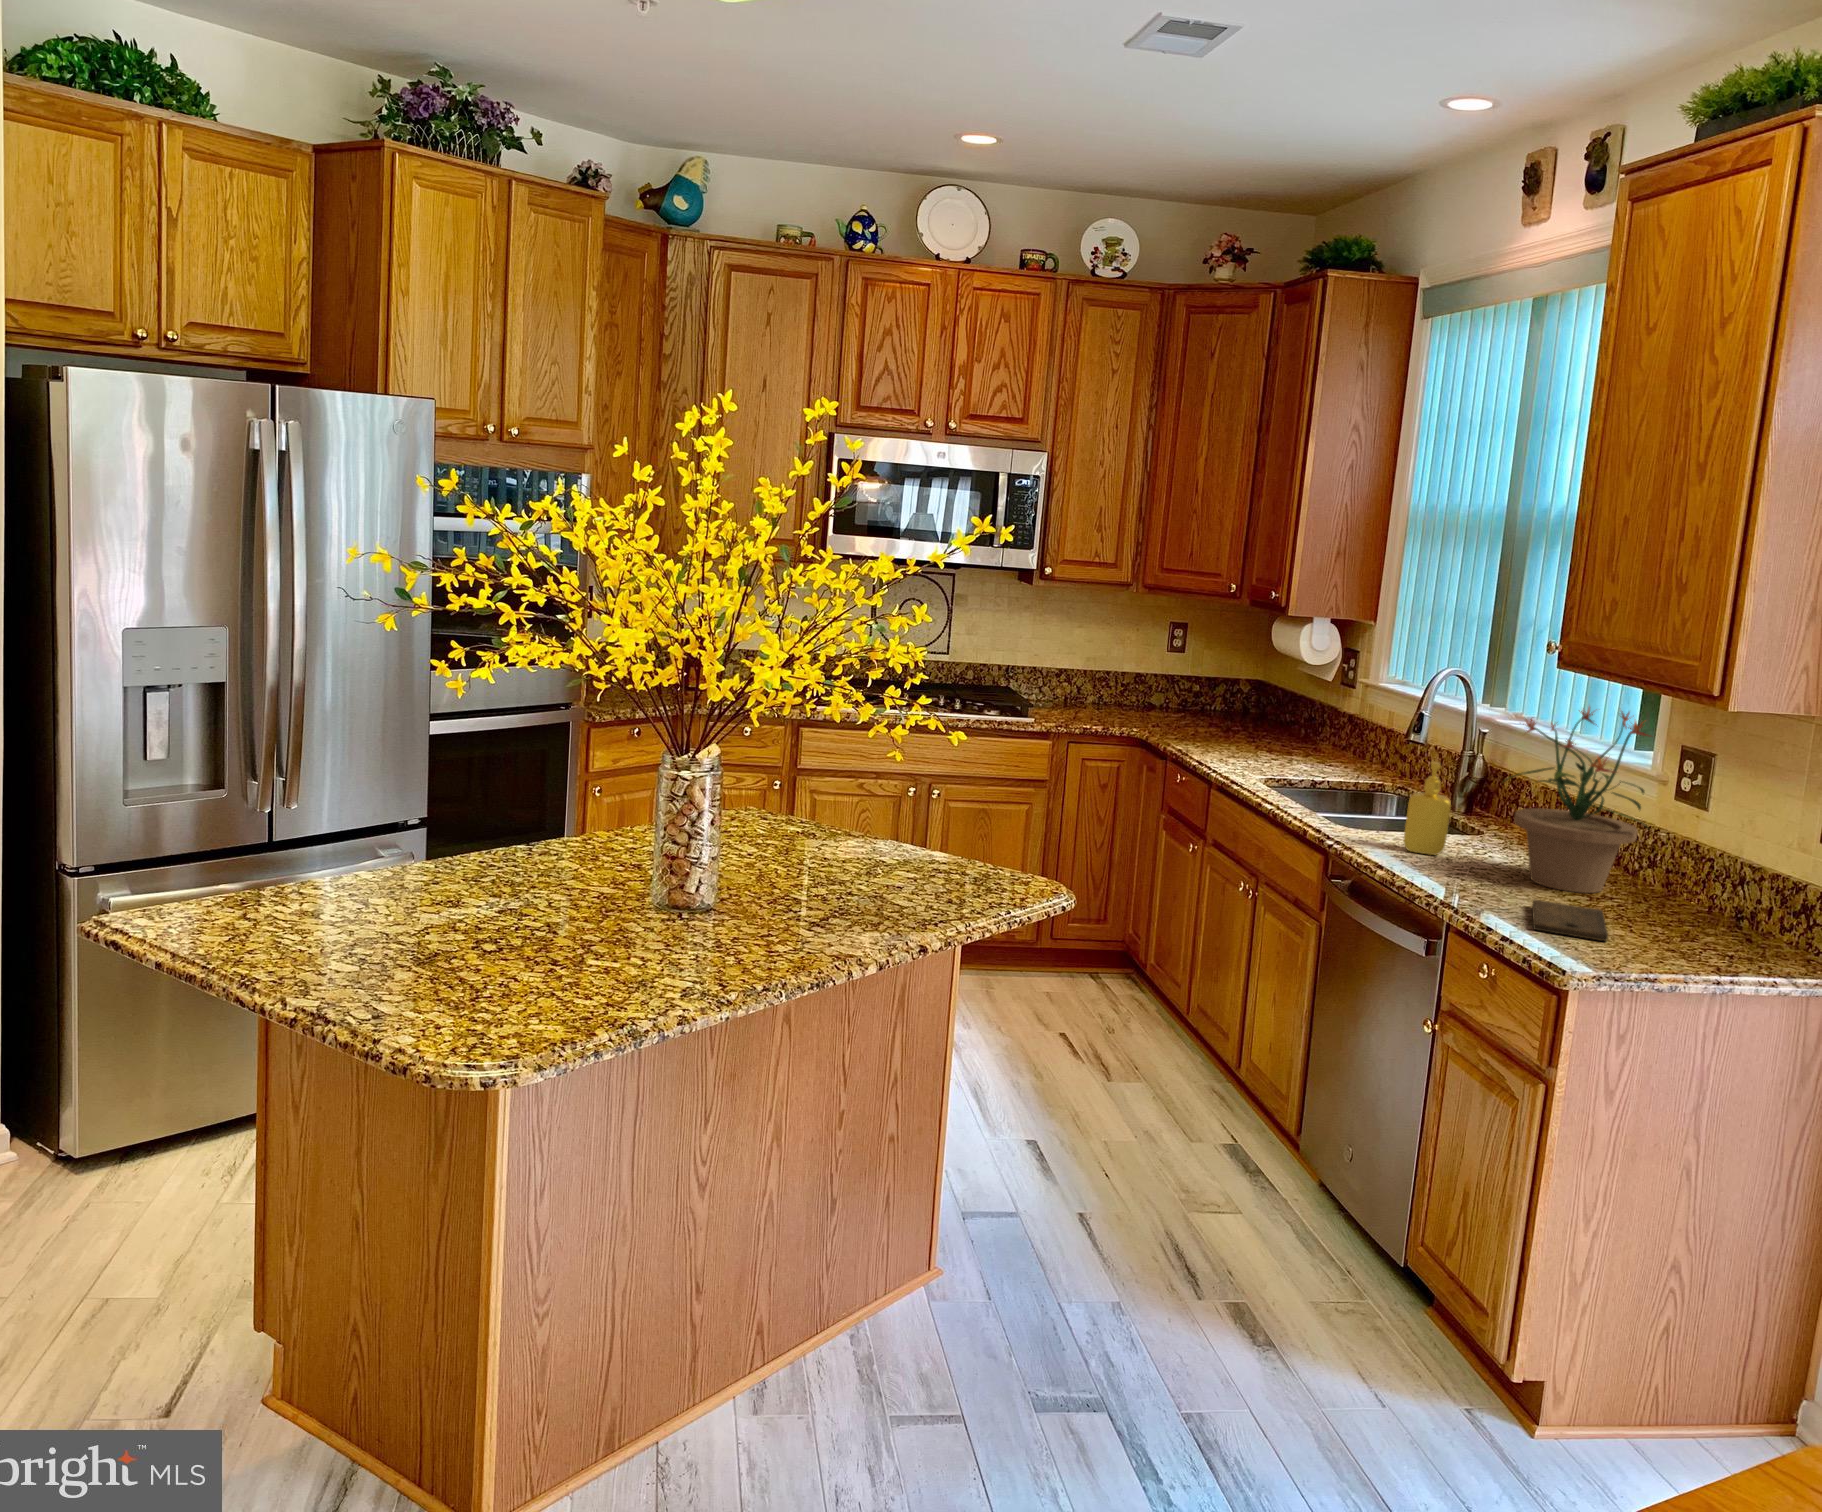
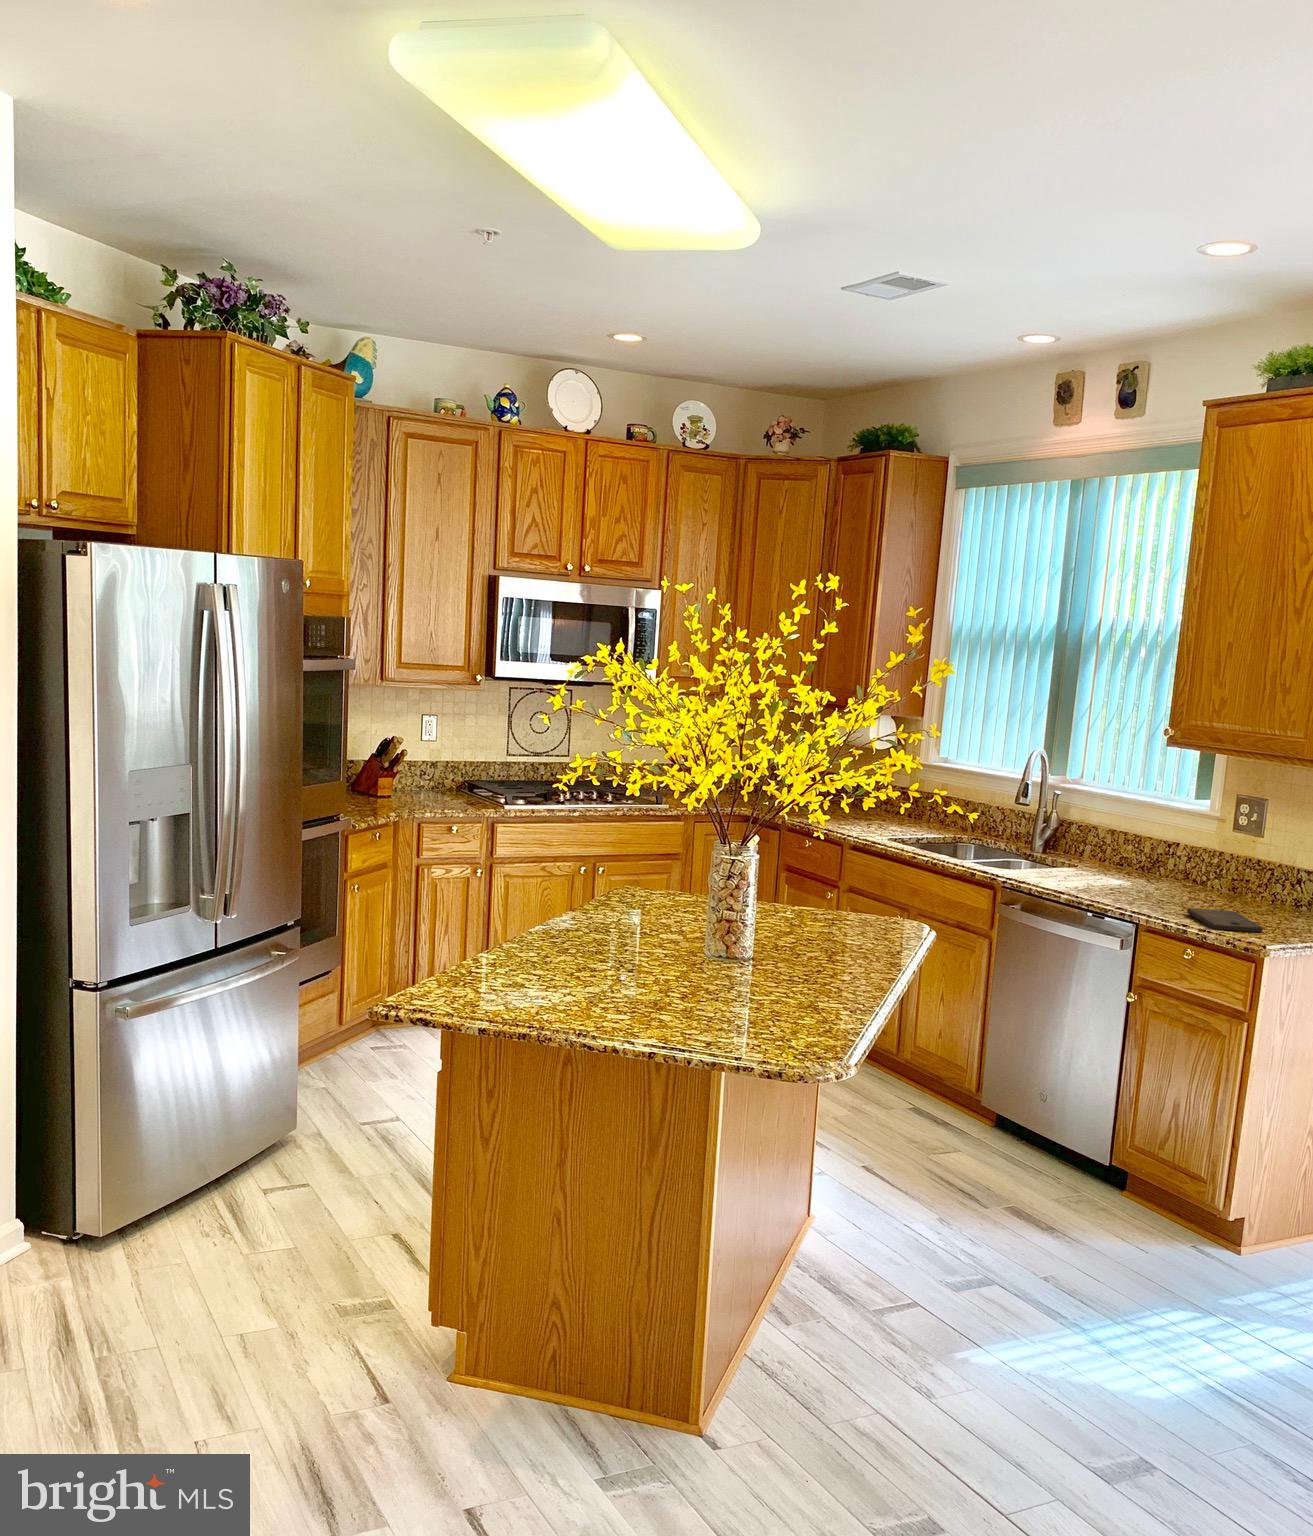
potted plant: present [1503,707,1650,893] -> none [1124,767,1235,901]
soap dispenser: present [1403,761,1451,855] -> none [1050,815,1086,884]

